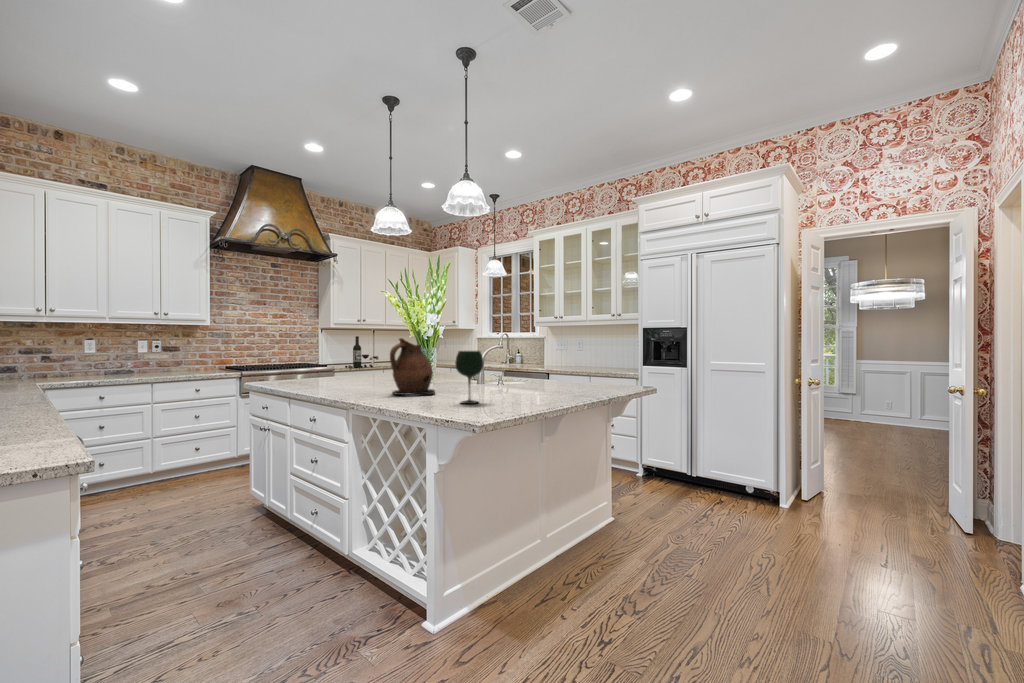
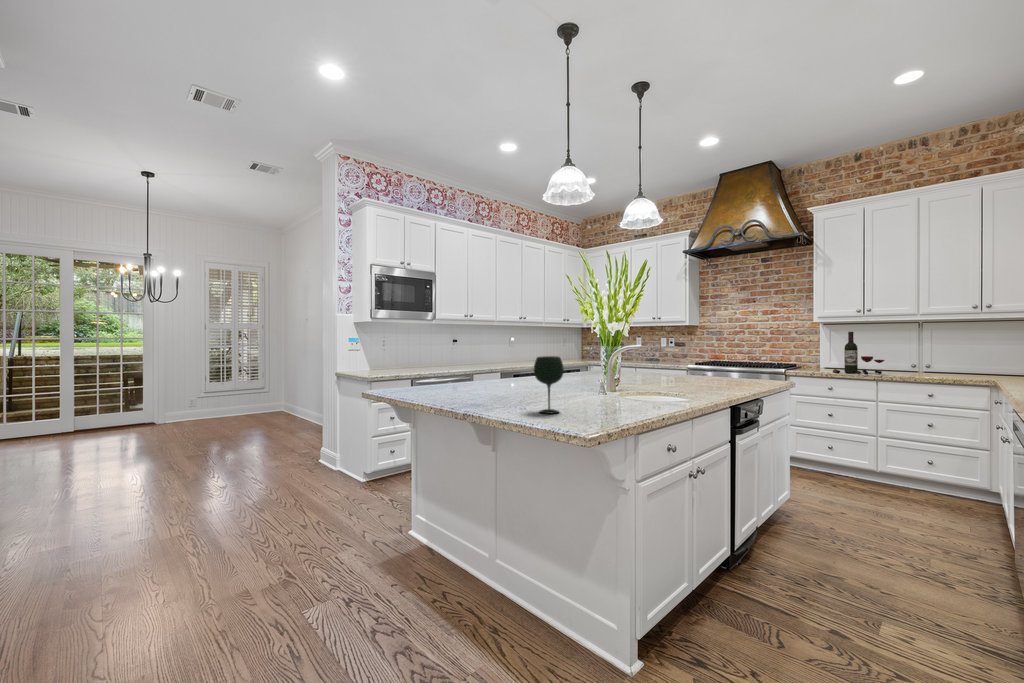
ceramic pitcher: present [390,338,435,395] -> none [493,340,530,387]
wine glass: present [455,351,483,404] -> present [534,356,564,414]

